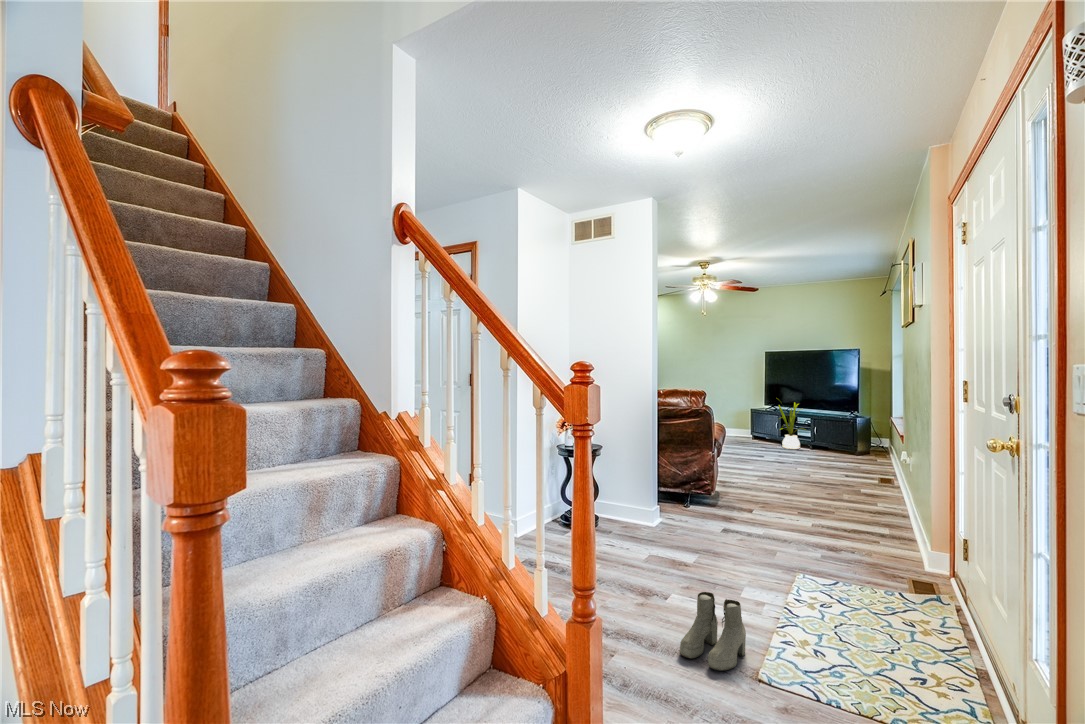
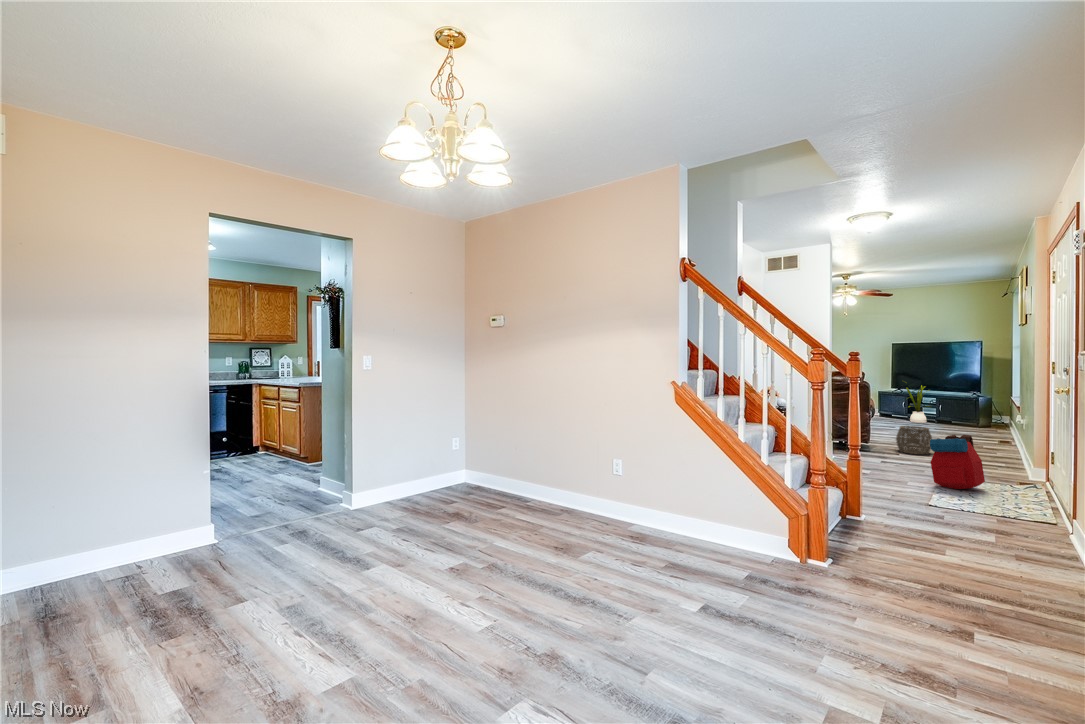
woven basket: none [750,467,797,511] -> present [896,426,932,454]
backpack: none [777,502,862,605] -> present [930,435,985,489]
boots: present [680,592,746,671] -> none [881,471,918,504]

